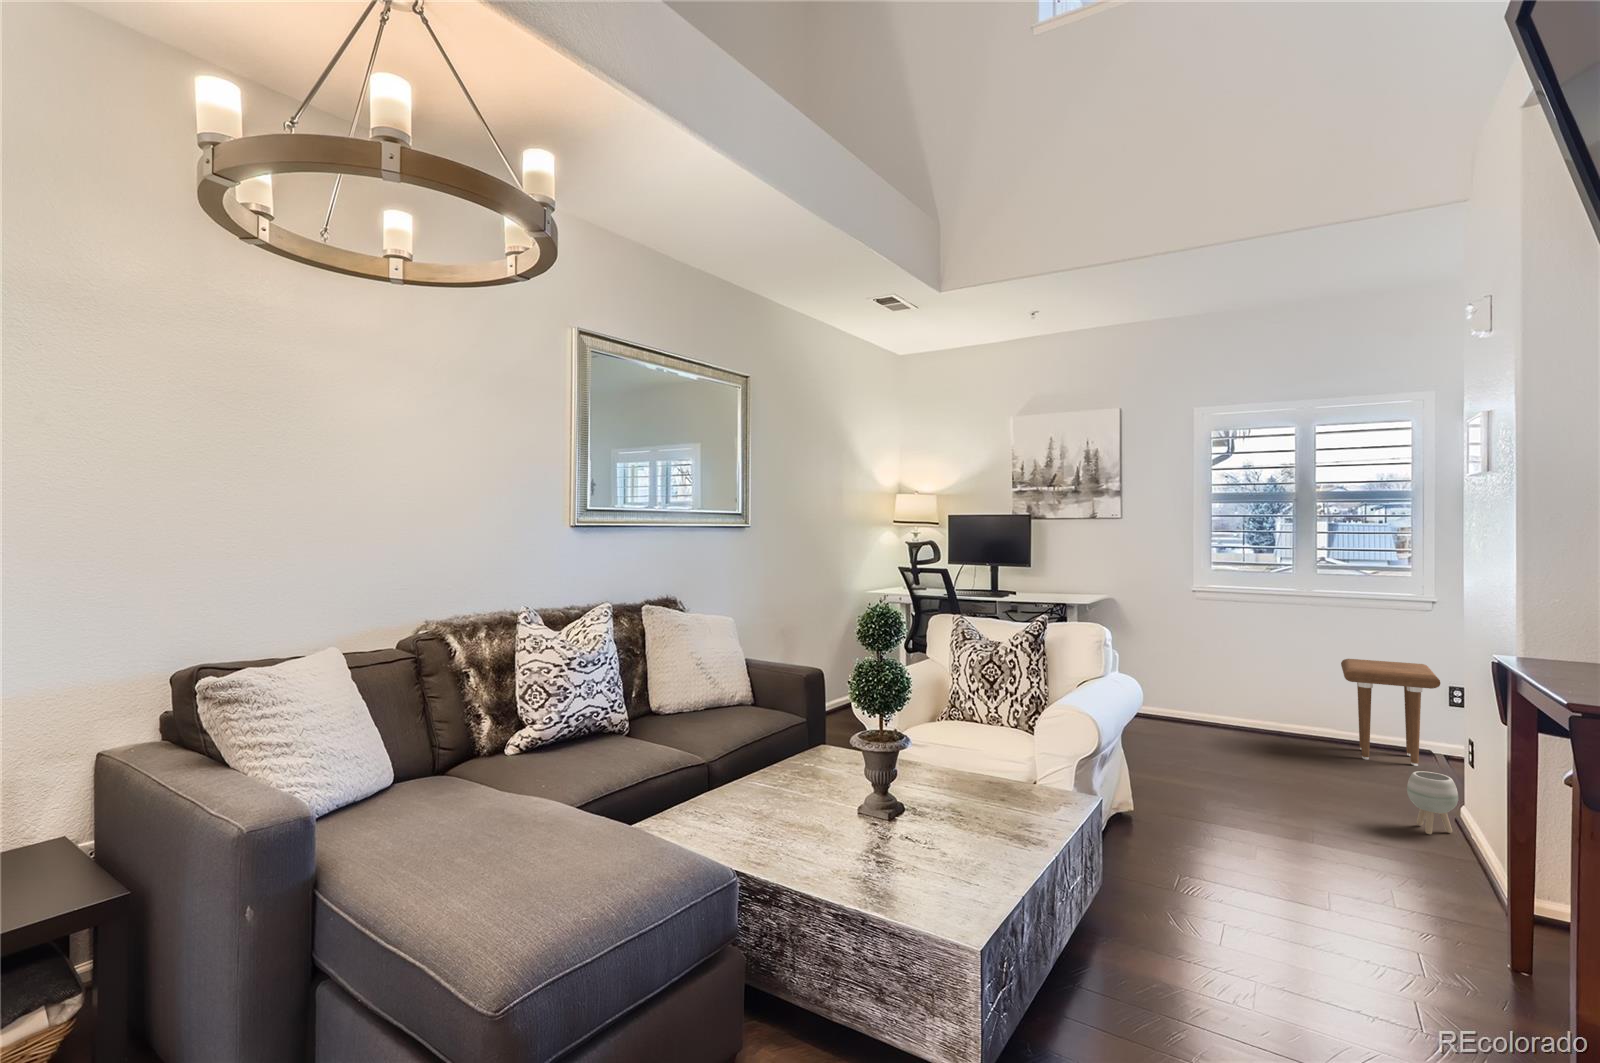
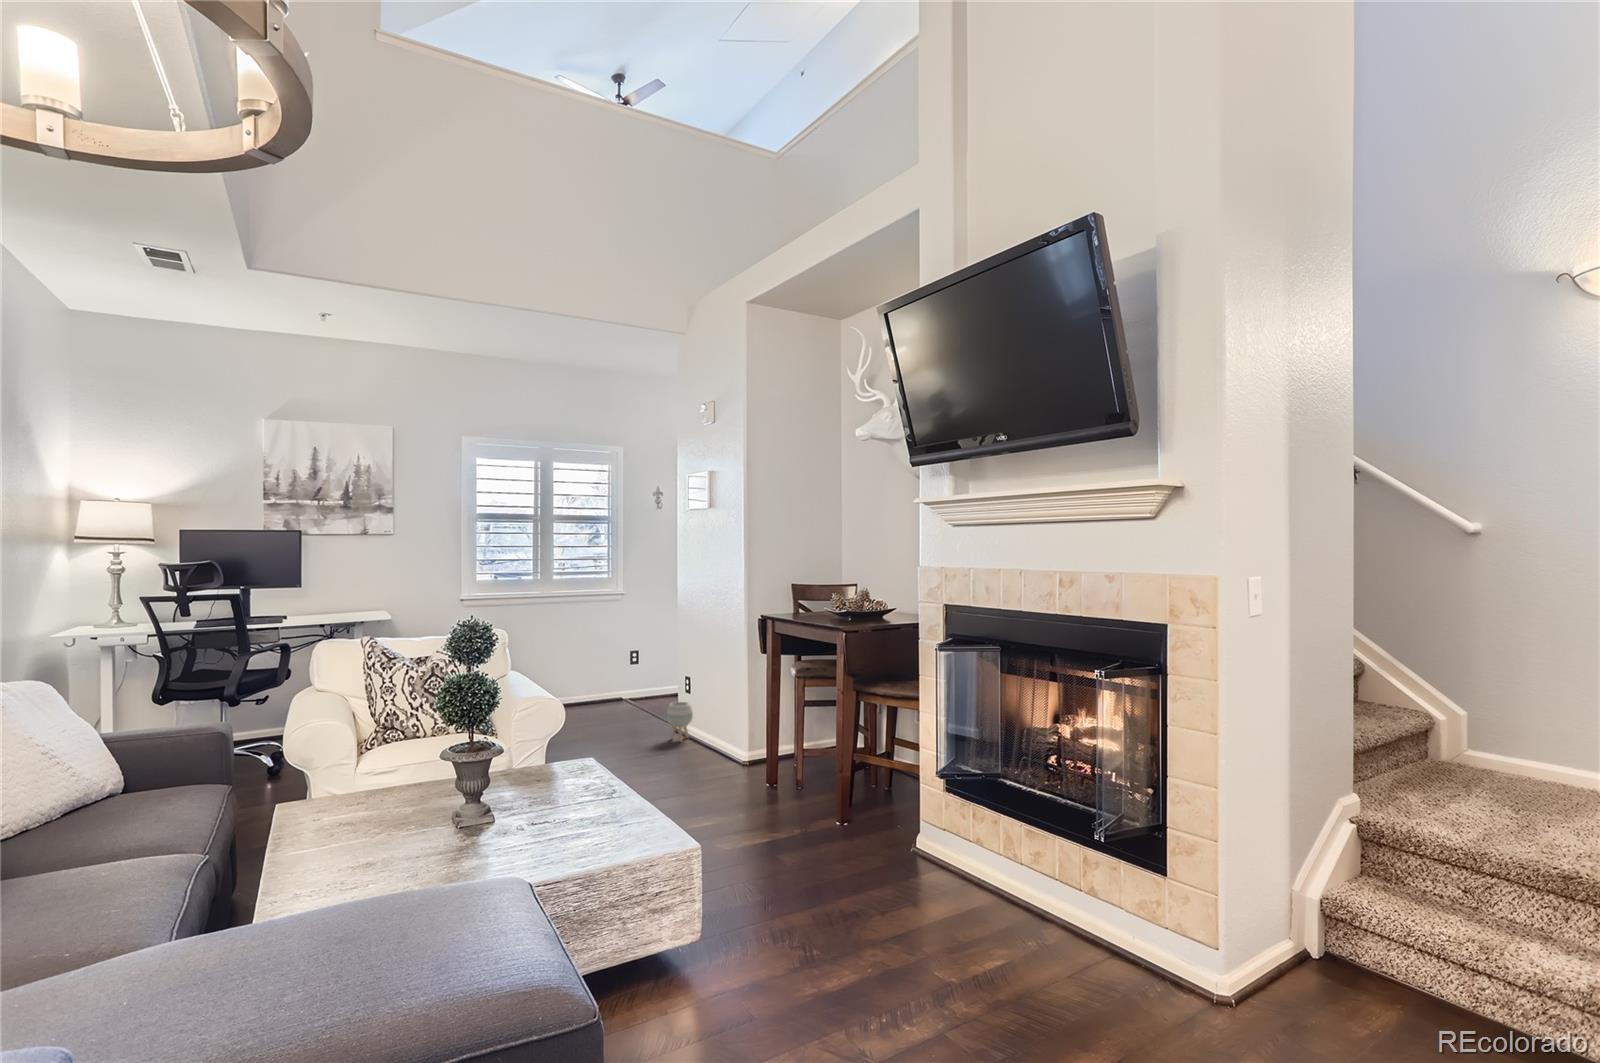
side table: present [1341,659,1440,766] -> none [574,638,643,712]

